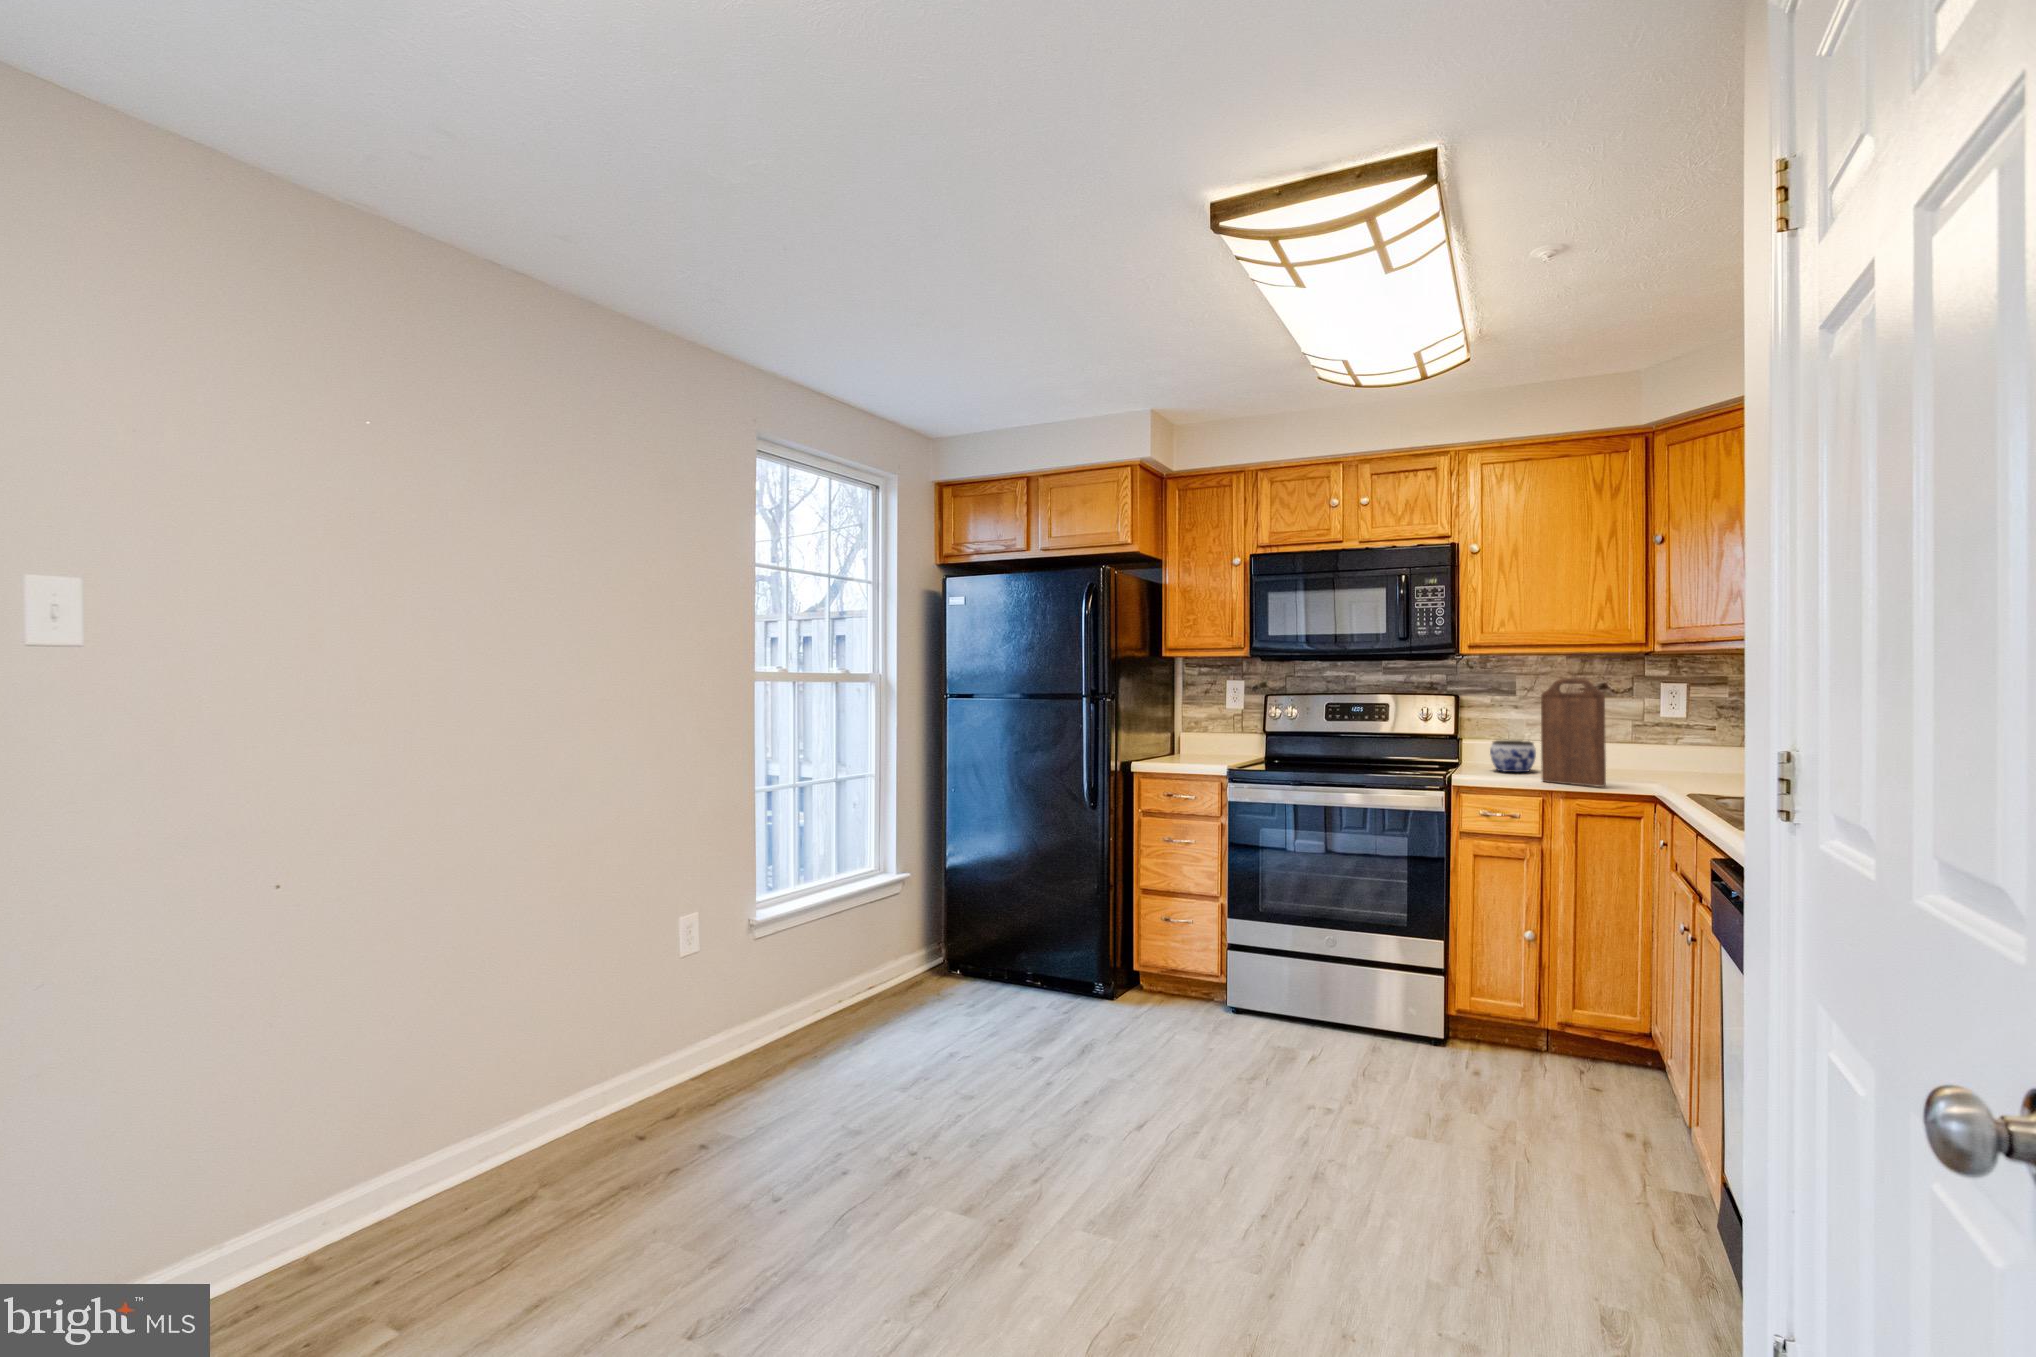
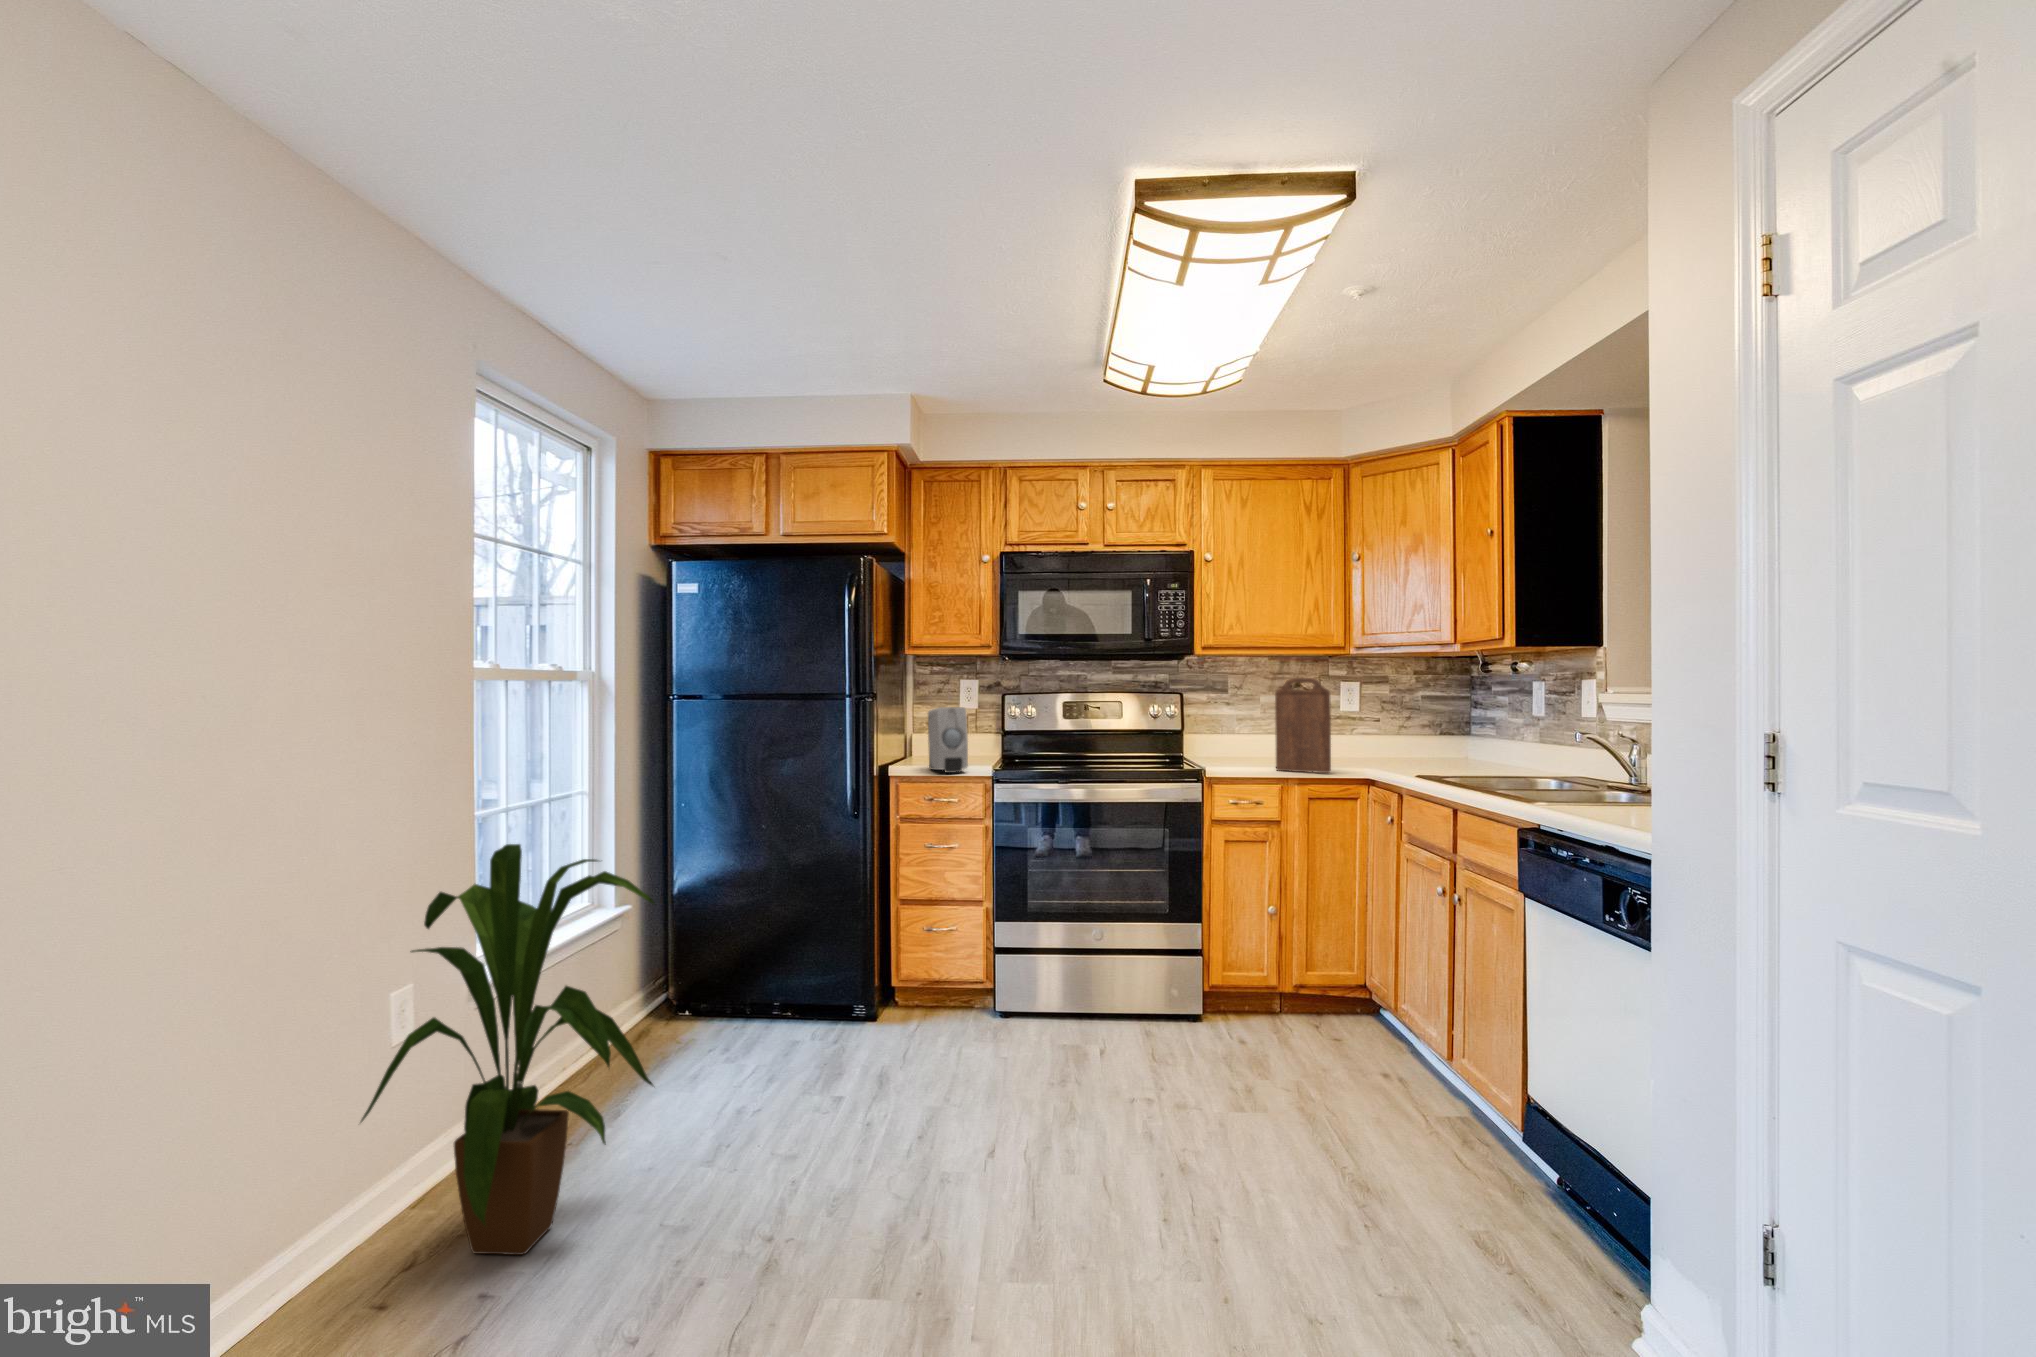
soap dispenser: none [1176,707,1207,770] -> present [928,707,968,773]
jar: present [1490,740,1536,772] -> none [1222,734,1260,763]
house plant: none [629,804,855,1126] -> present [361,844,655,1255]

